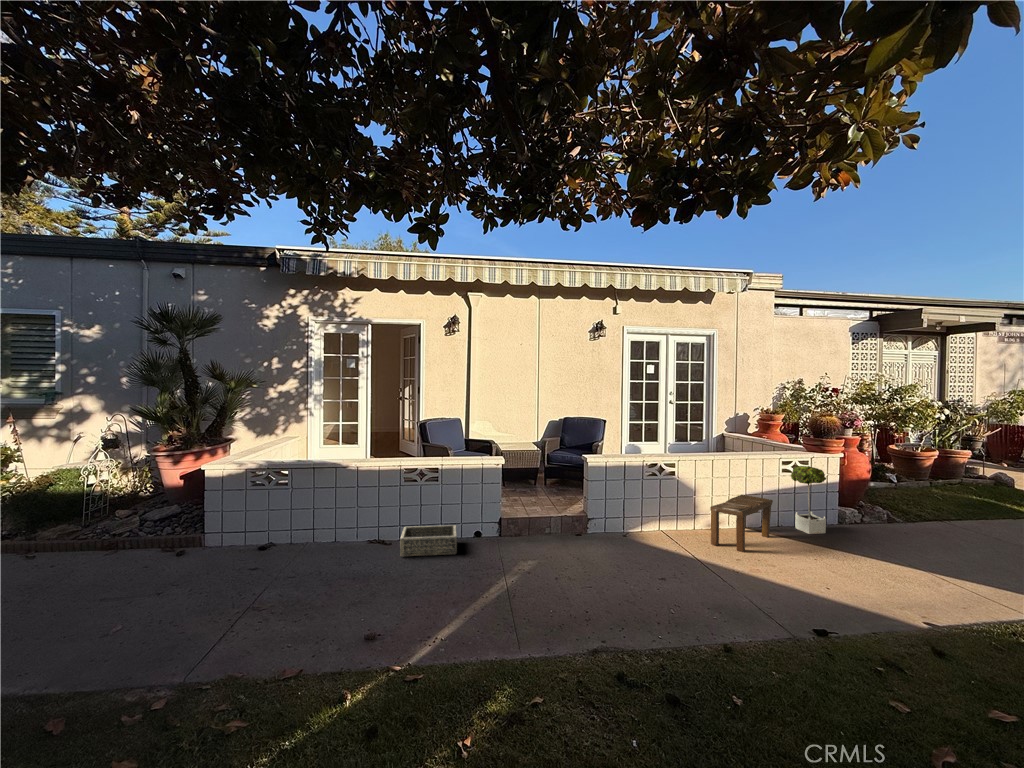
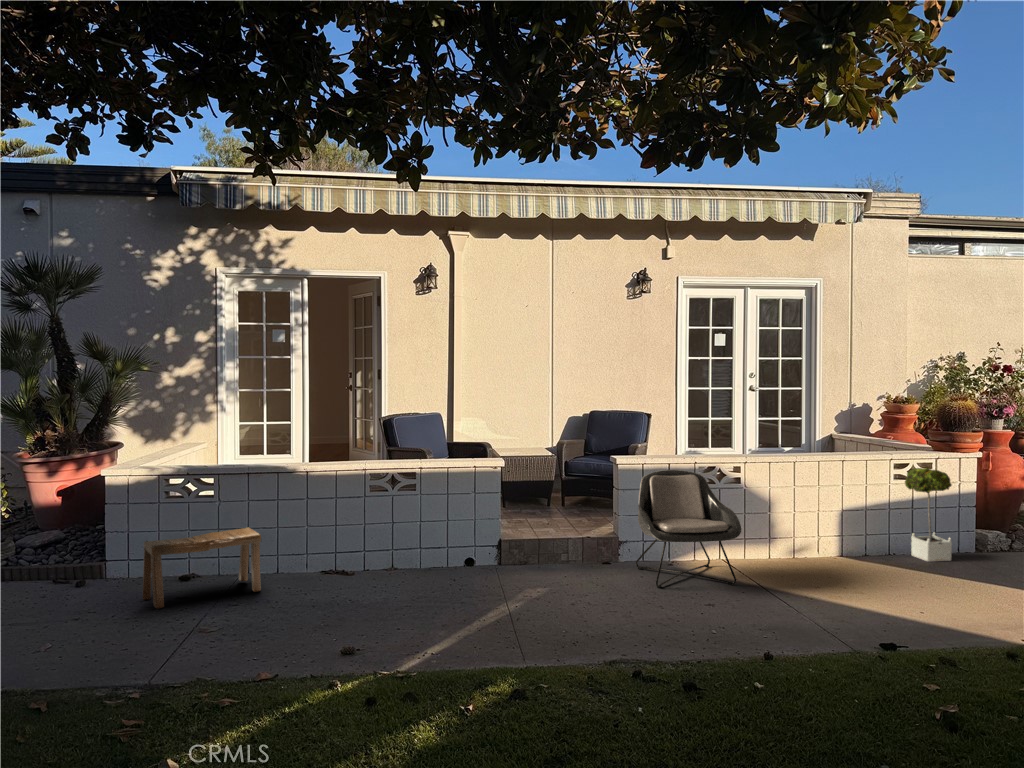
lounge chair: none [599,466,680,558] -> present [636,470,741,588]
bench: present [710,495,773,552] -> present [143,527,261,608]
basket: present [400,525,457,557] -> none [365,551,441,589]

